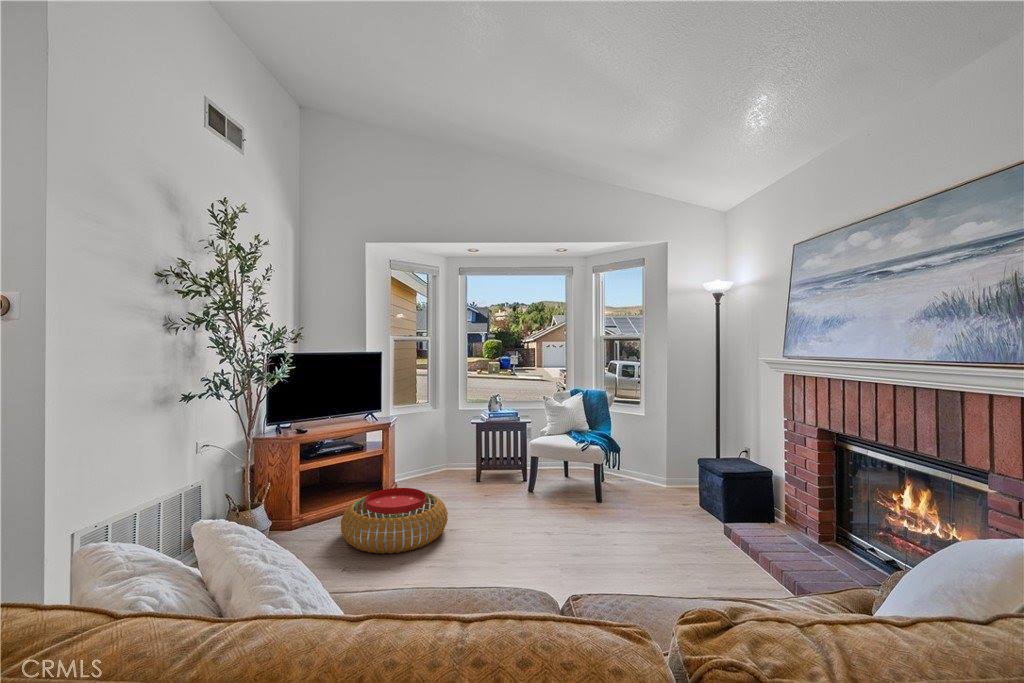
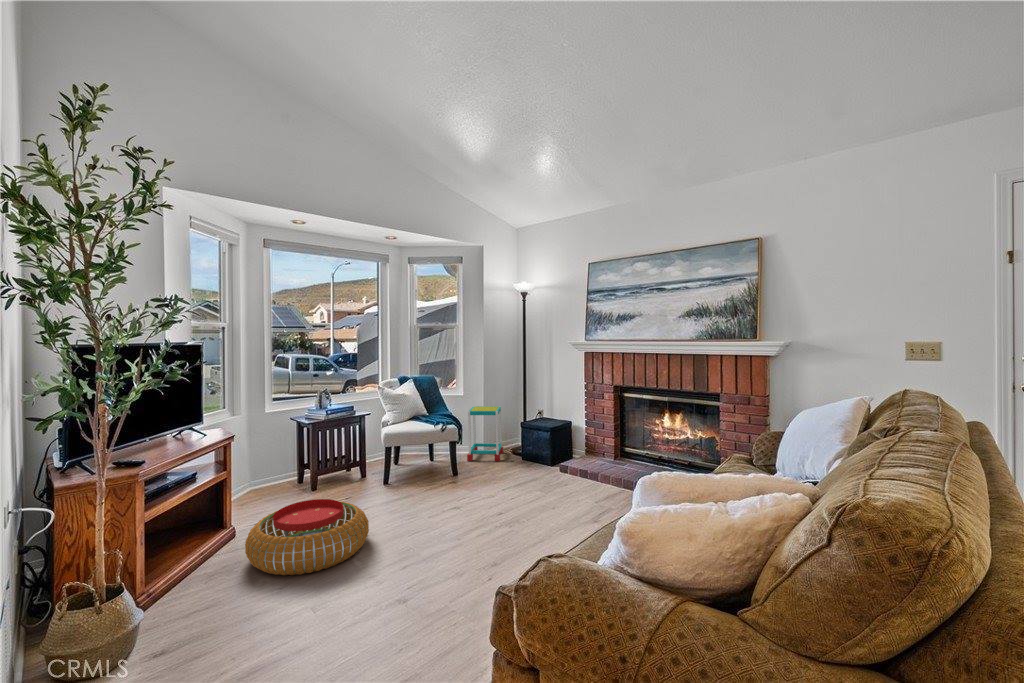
side table: none [629,430,683,501] -> present [467,406,504,461]

